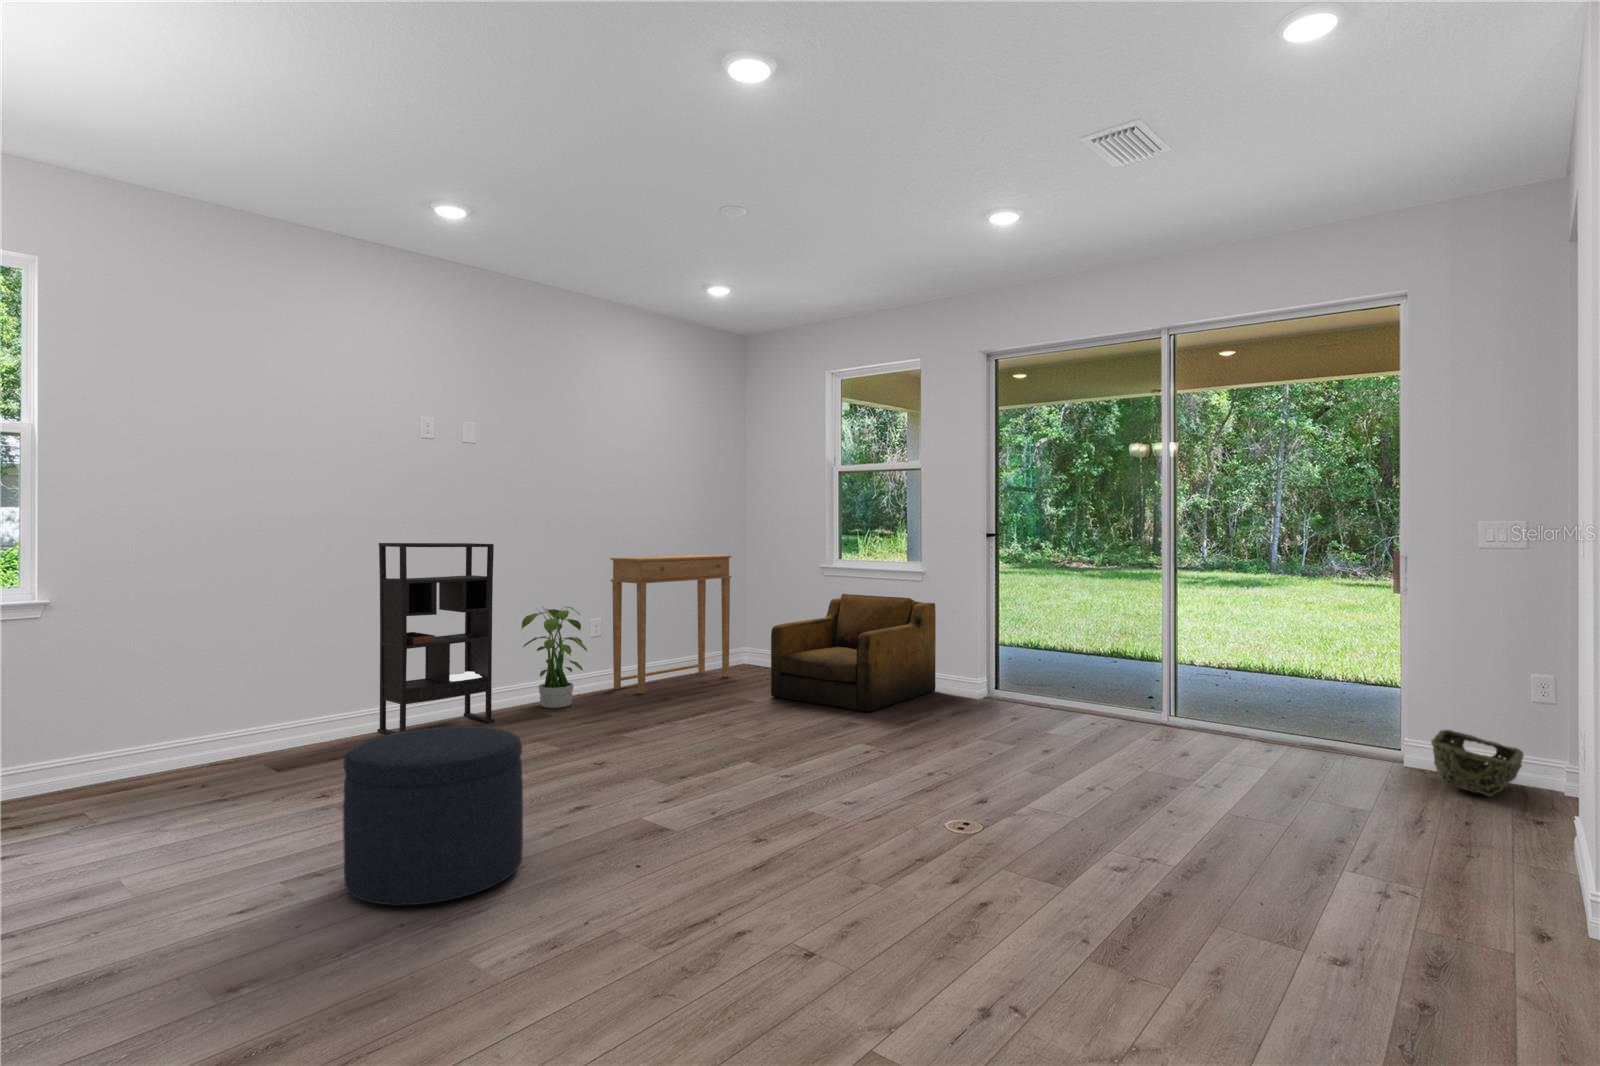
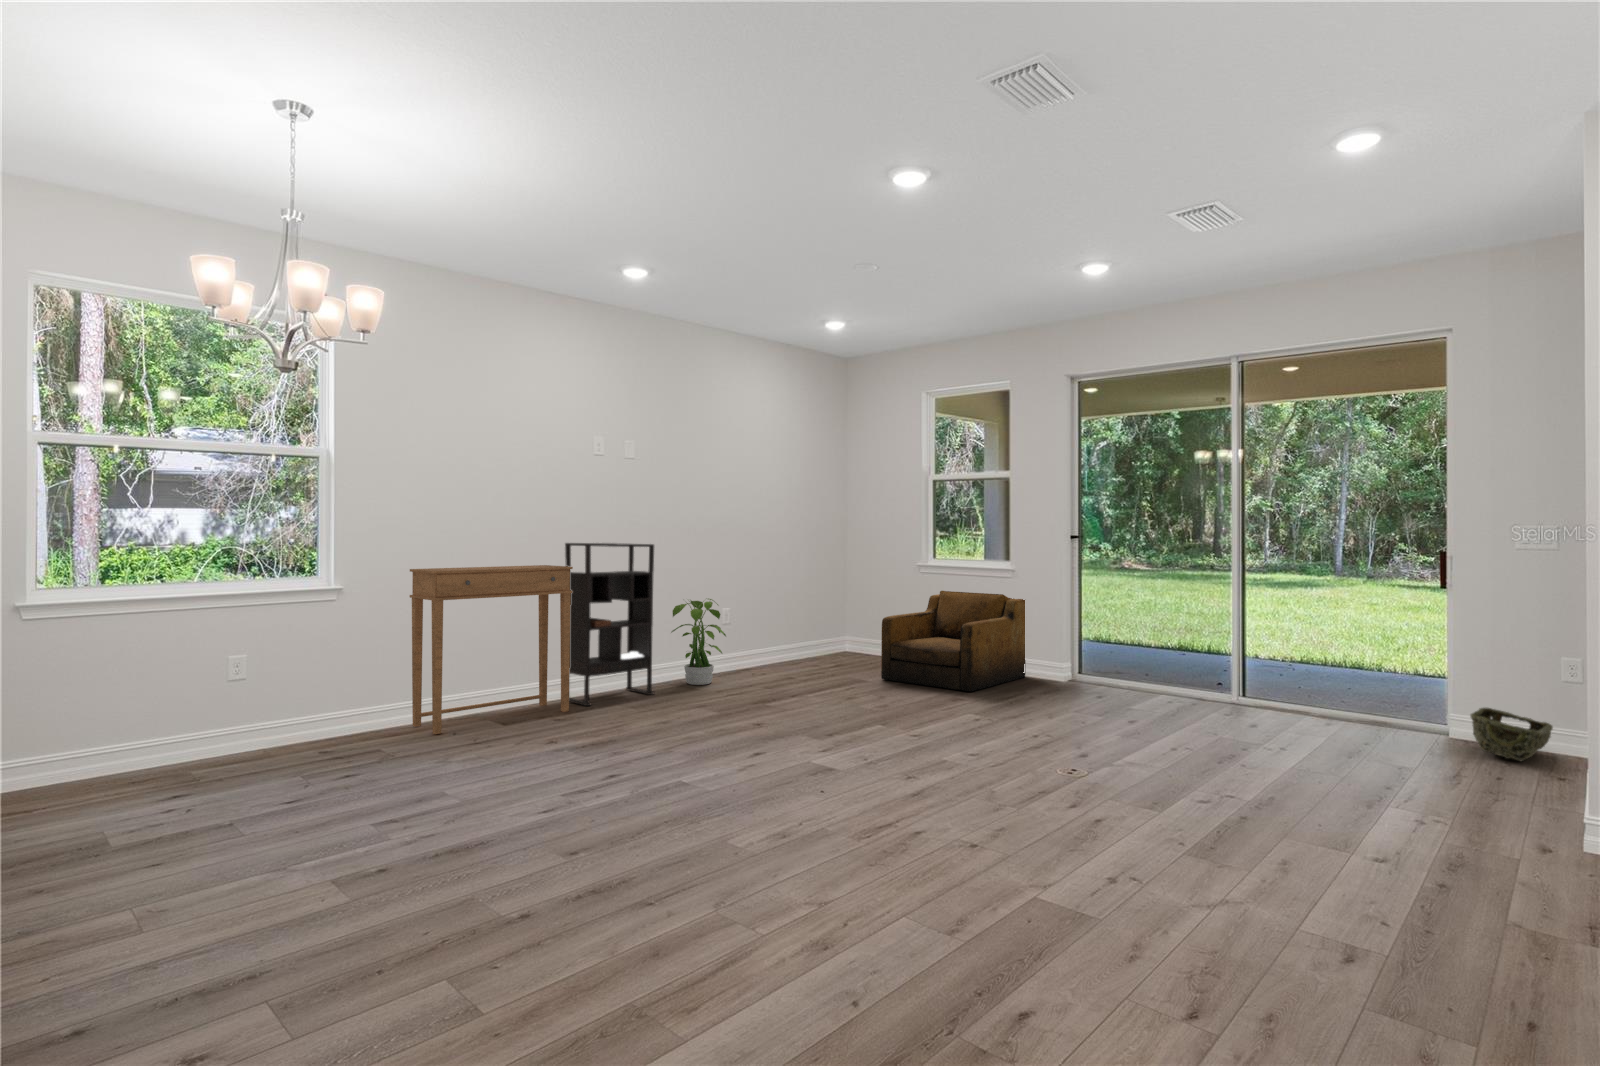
side table: present [611,555,732,694] -> present [410,565,573,734]
ottoman: present [343,726,523,906] -> none [609,684,735,811]

